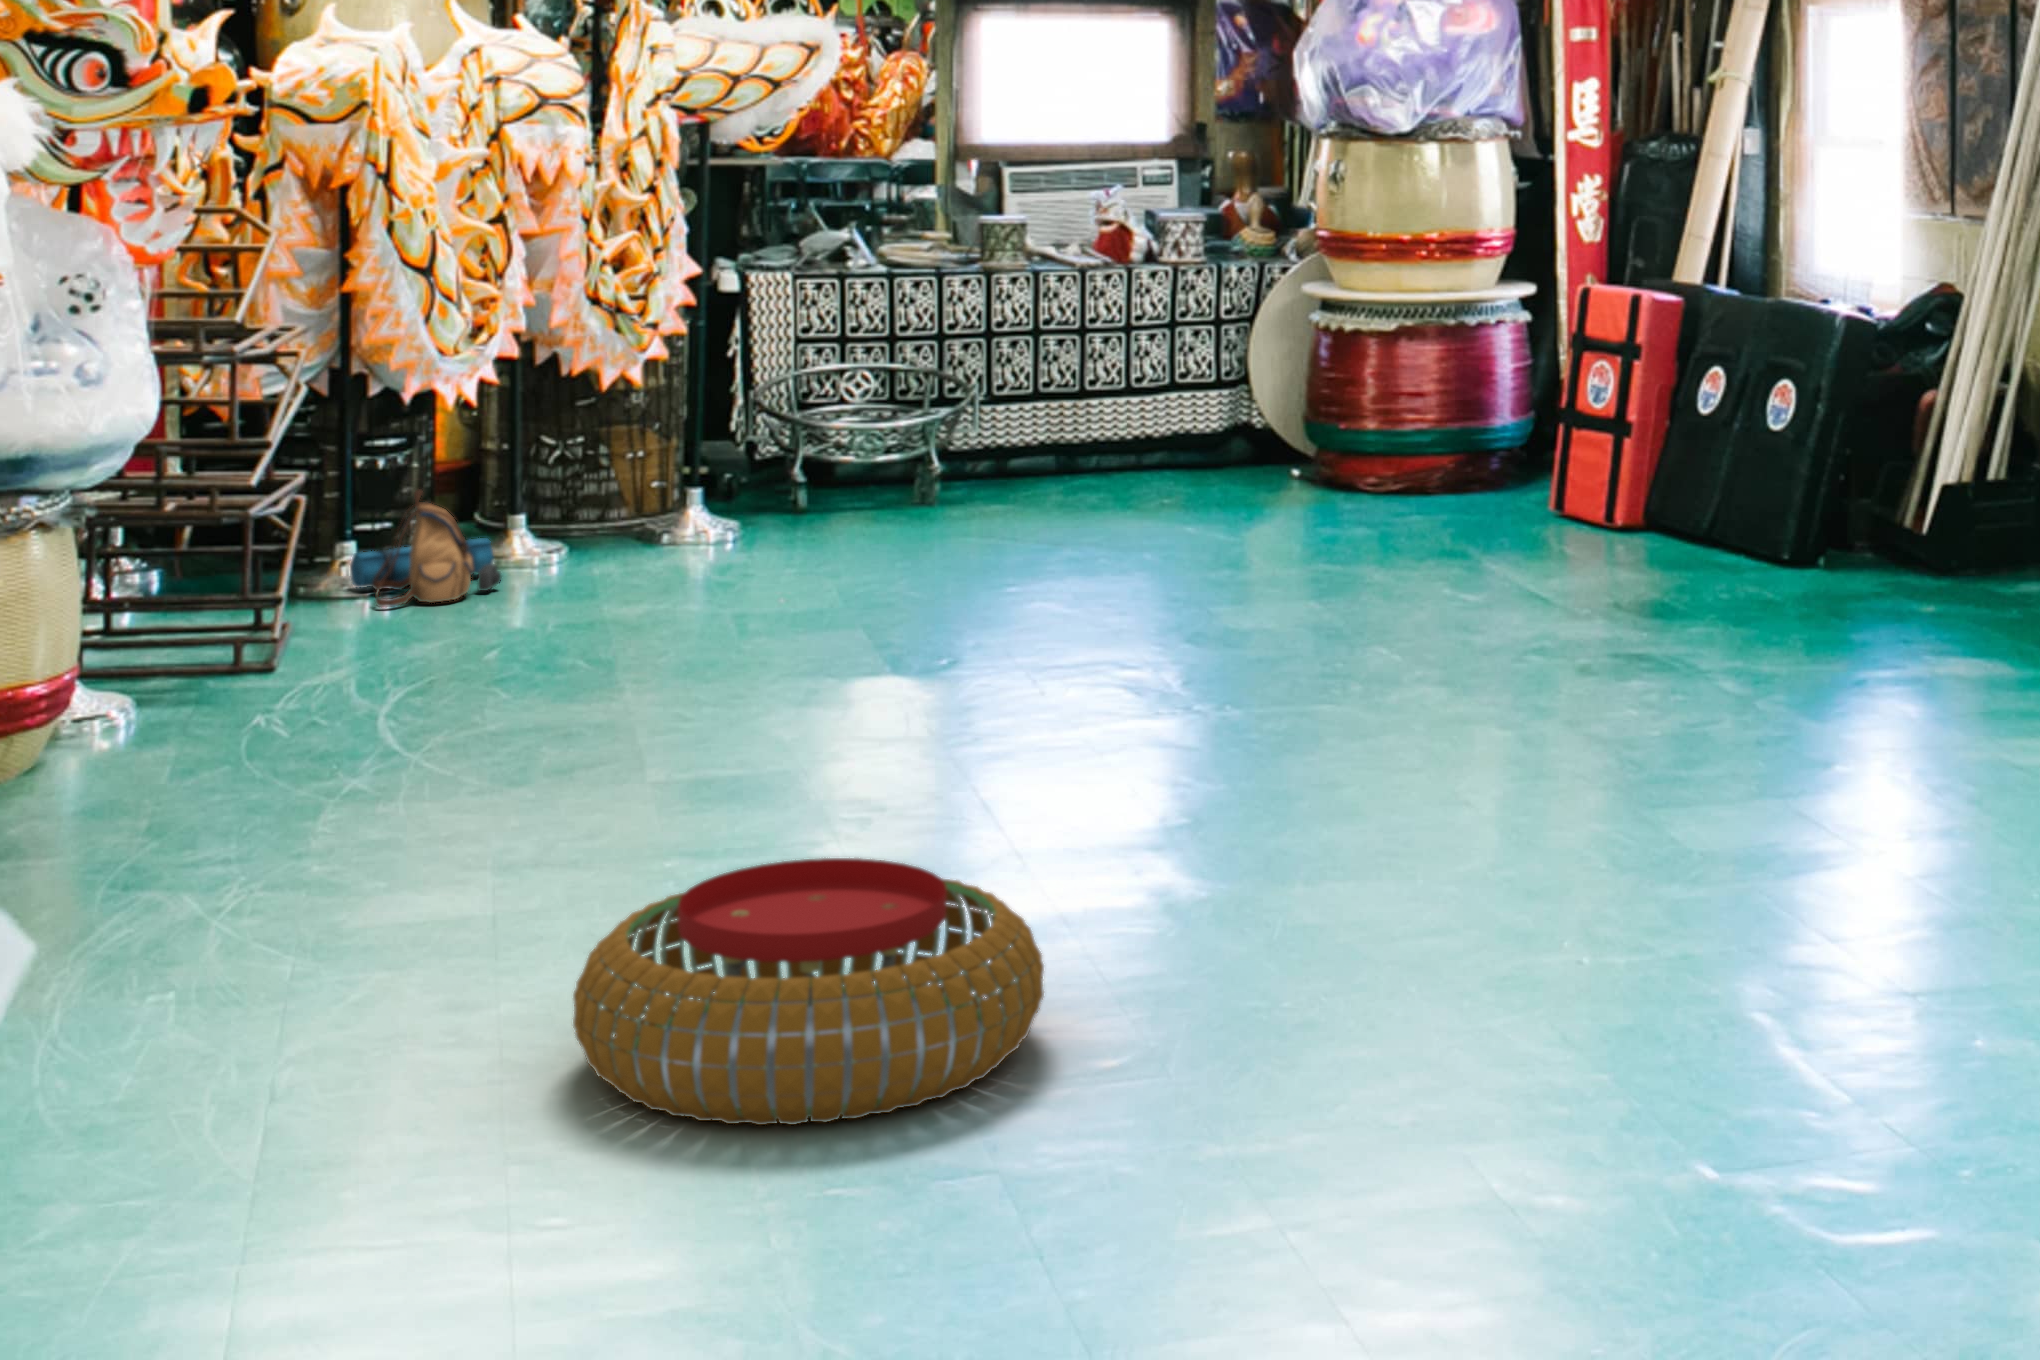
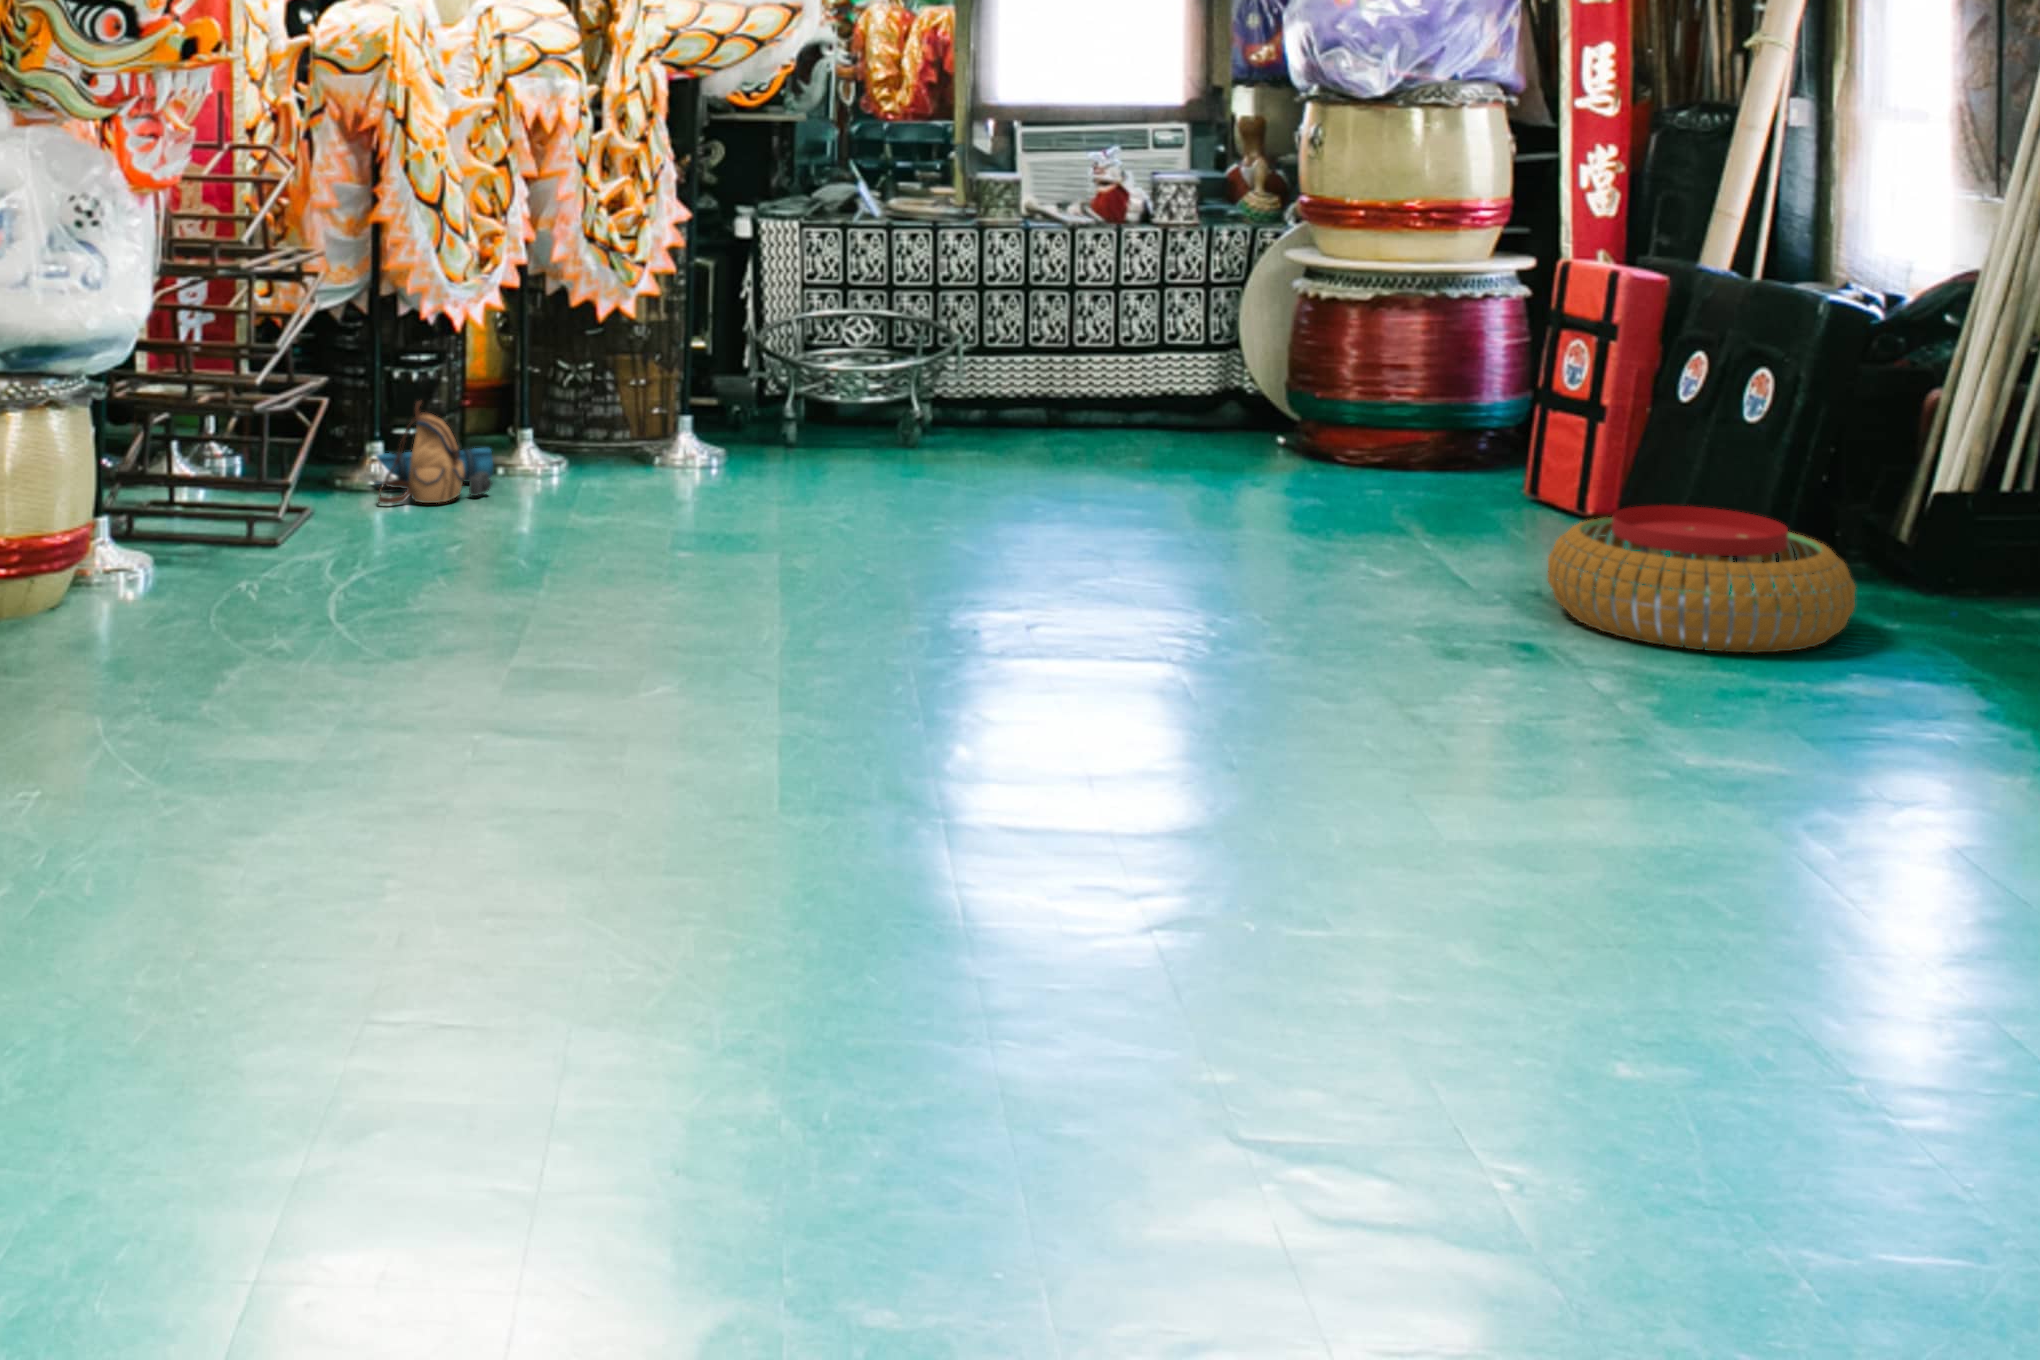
pouf: present [573,858,1044,1125] -> present [1547,505,1855,653]

